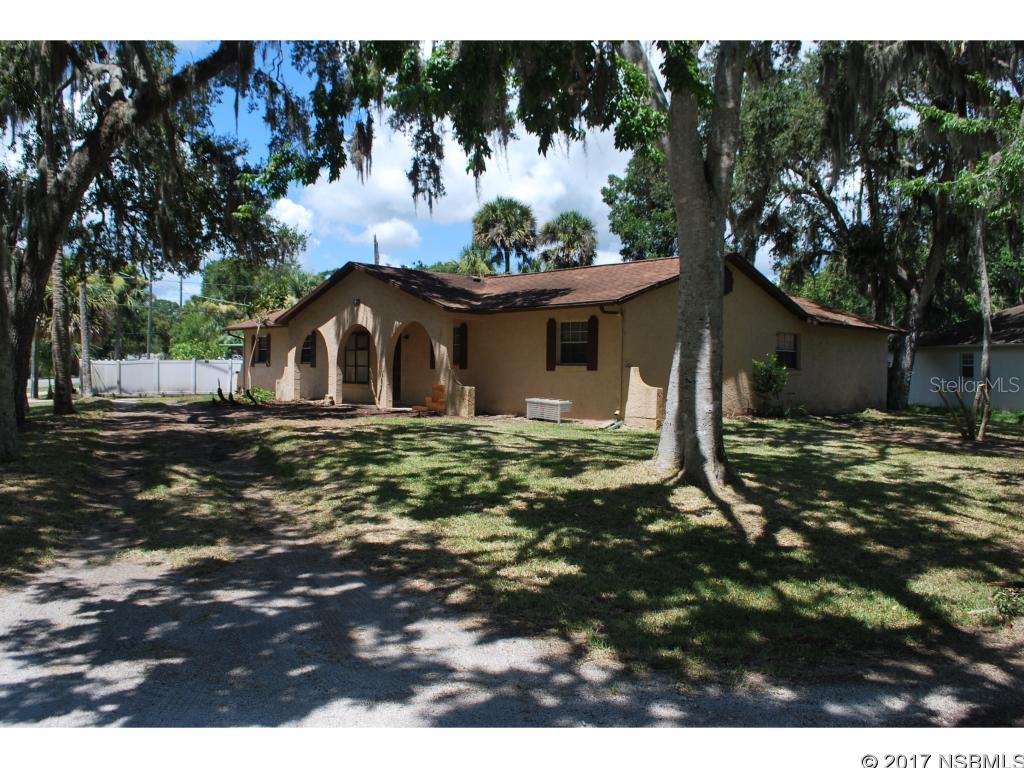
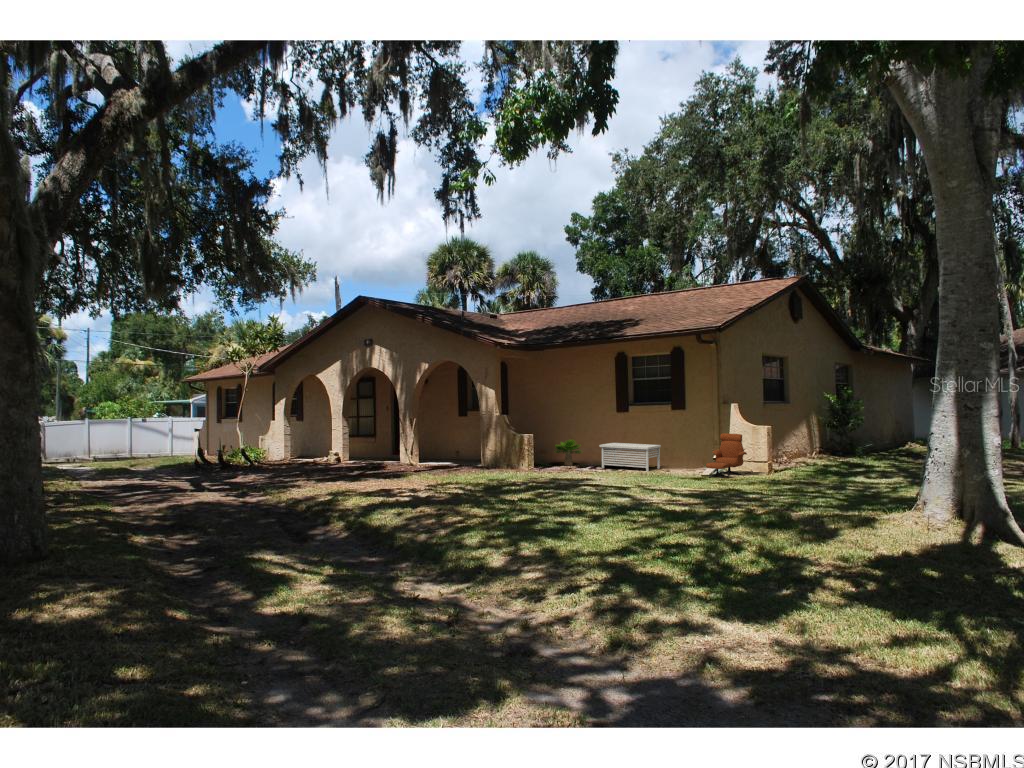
lounge chair: present [412,384,446,418] -> present [706,433,747,478]
potted plant: none [492,393,520,416] -> present [555,440,581,466]

